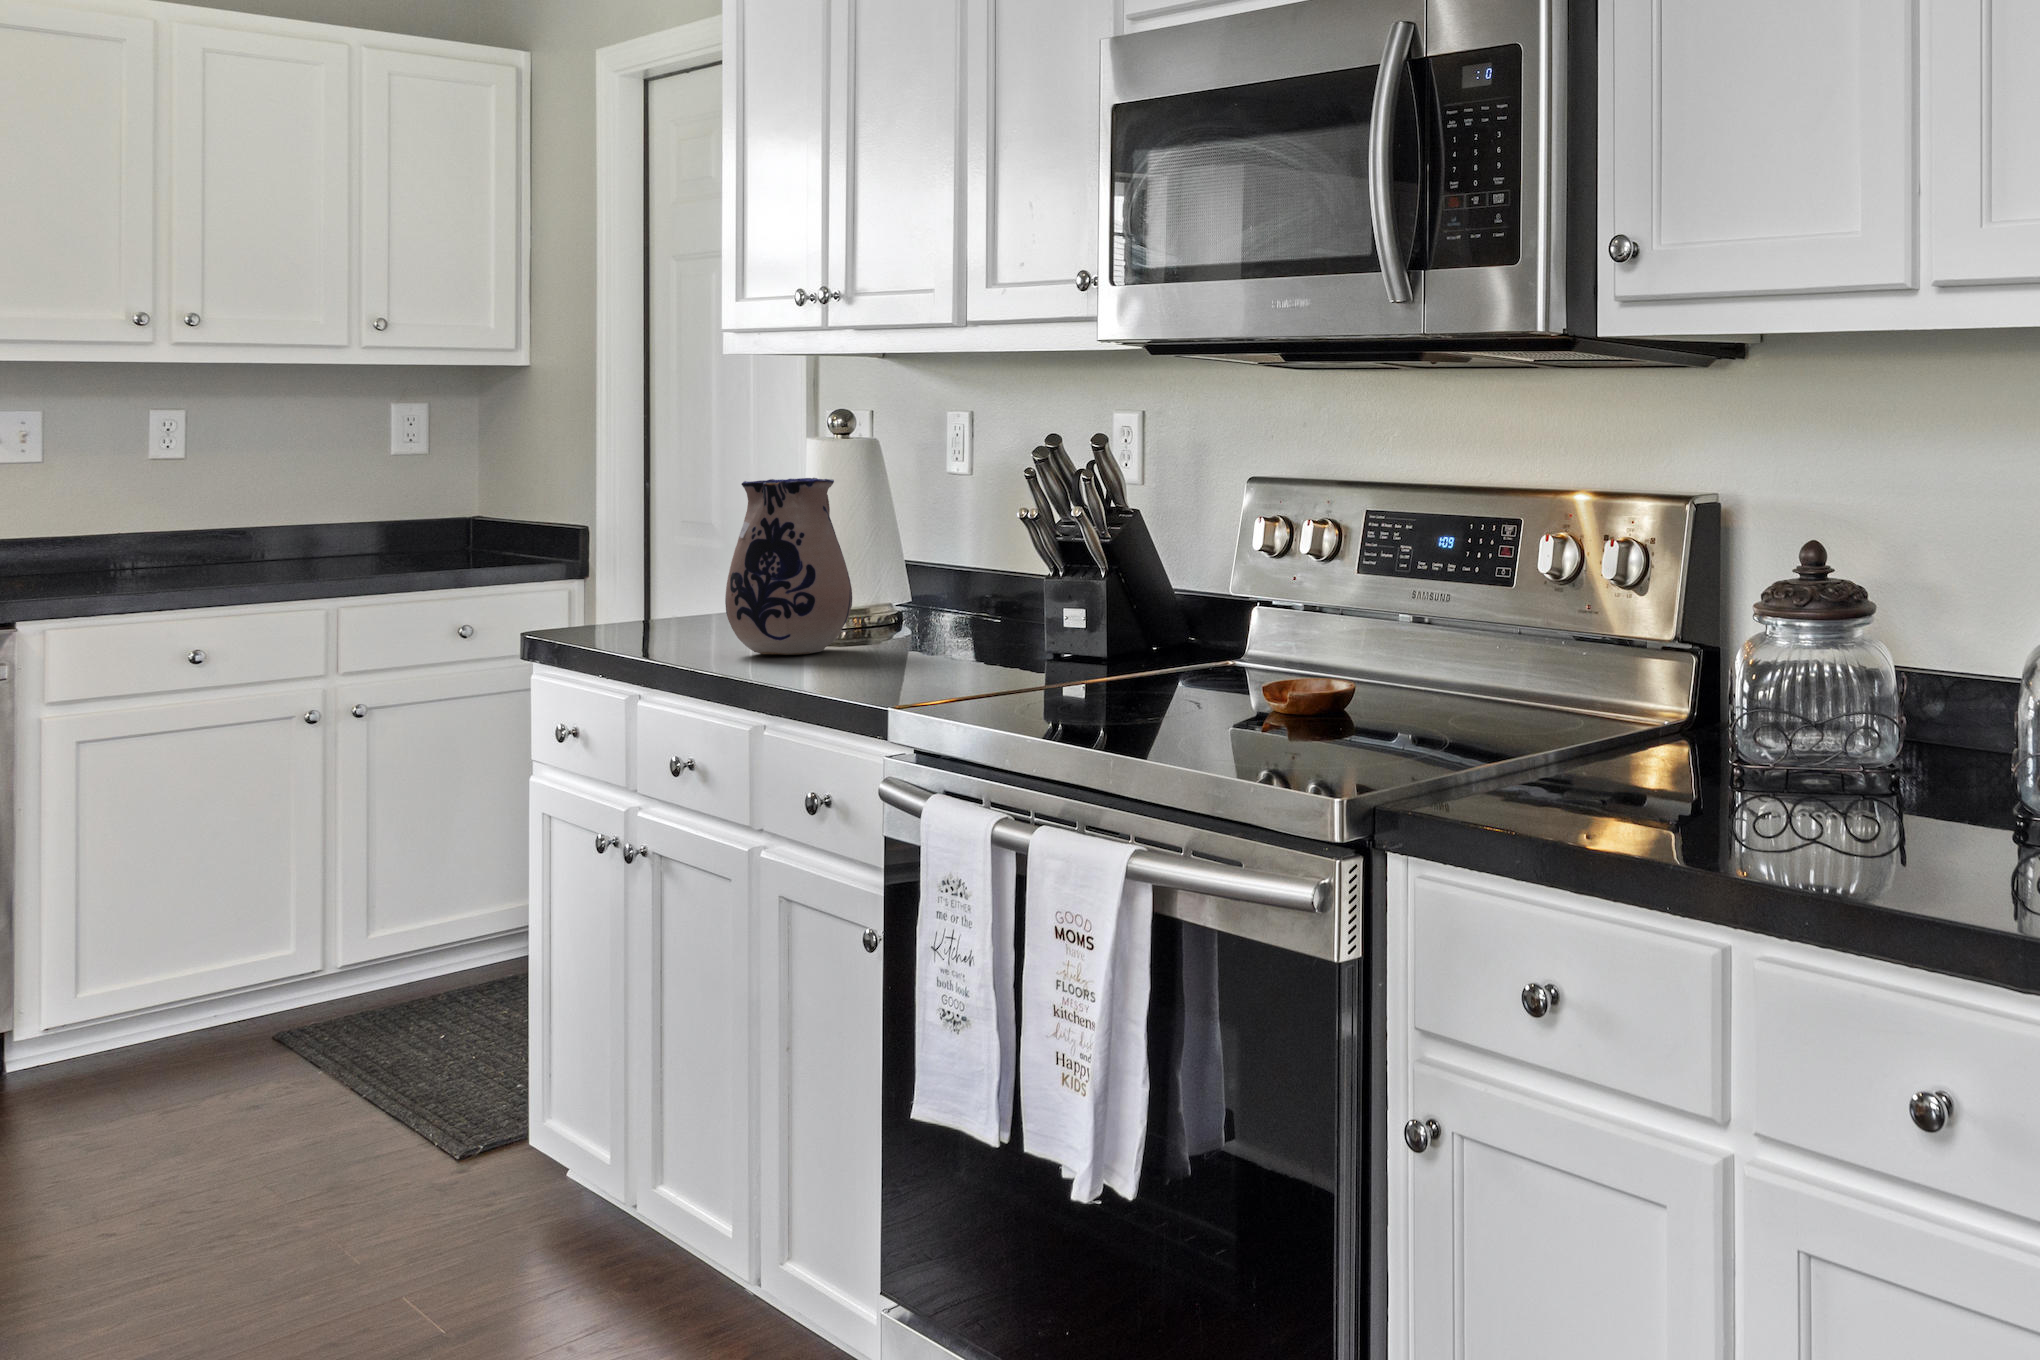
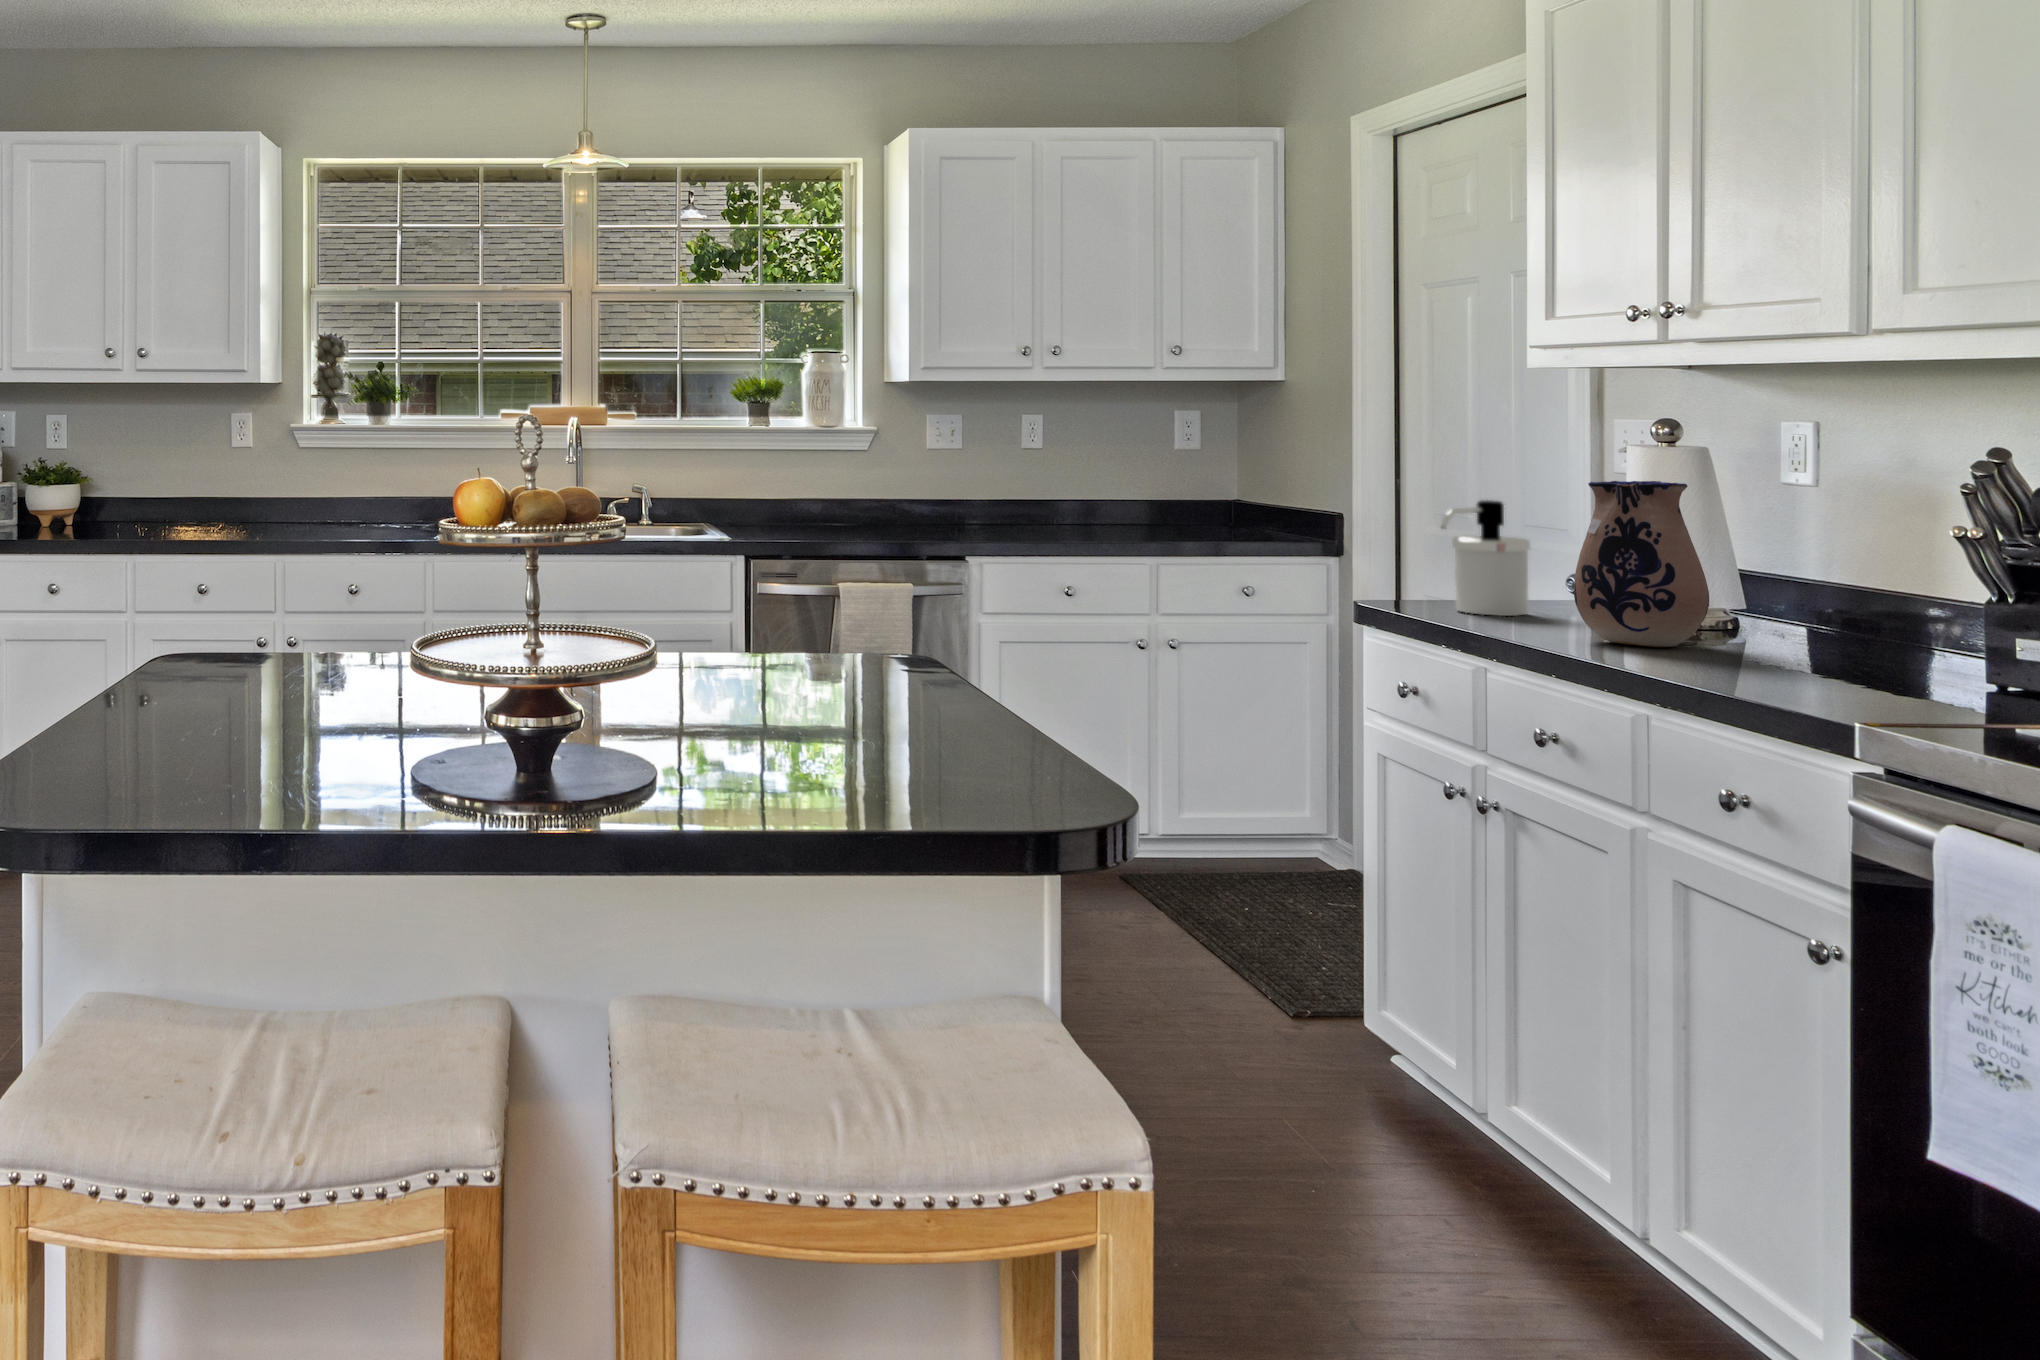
soap dispenser: none [610,506,712,636] -> present [1441,500,1530,616]

